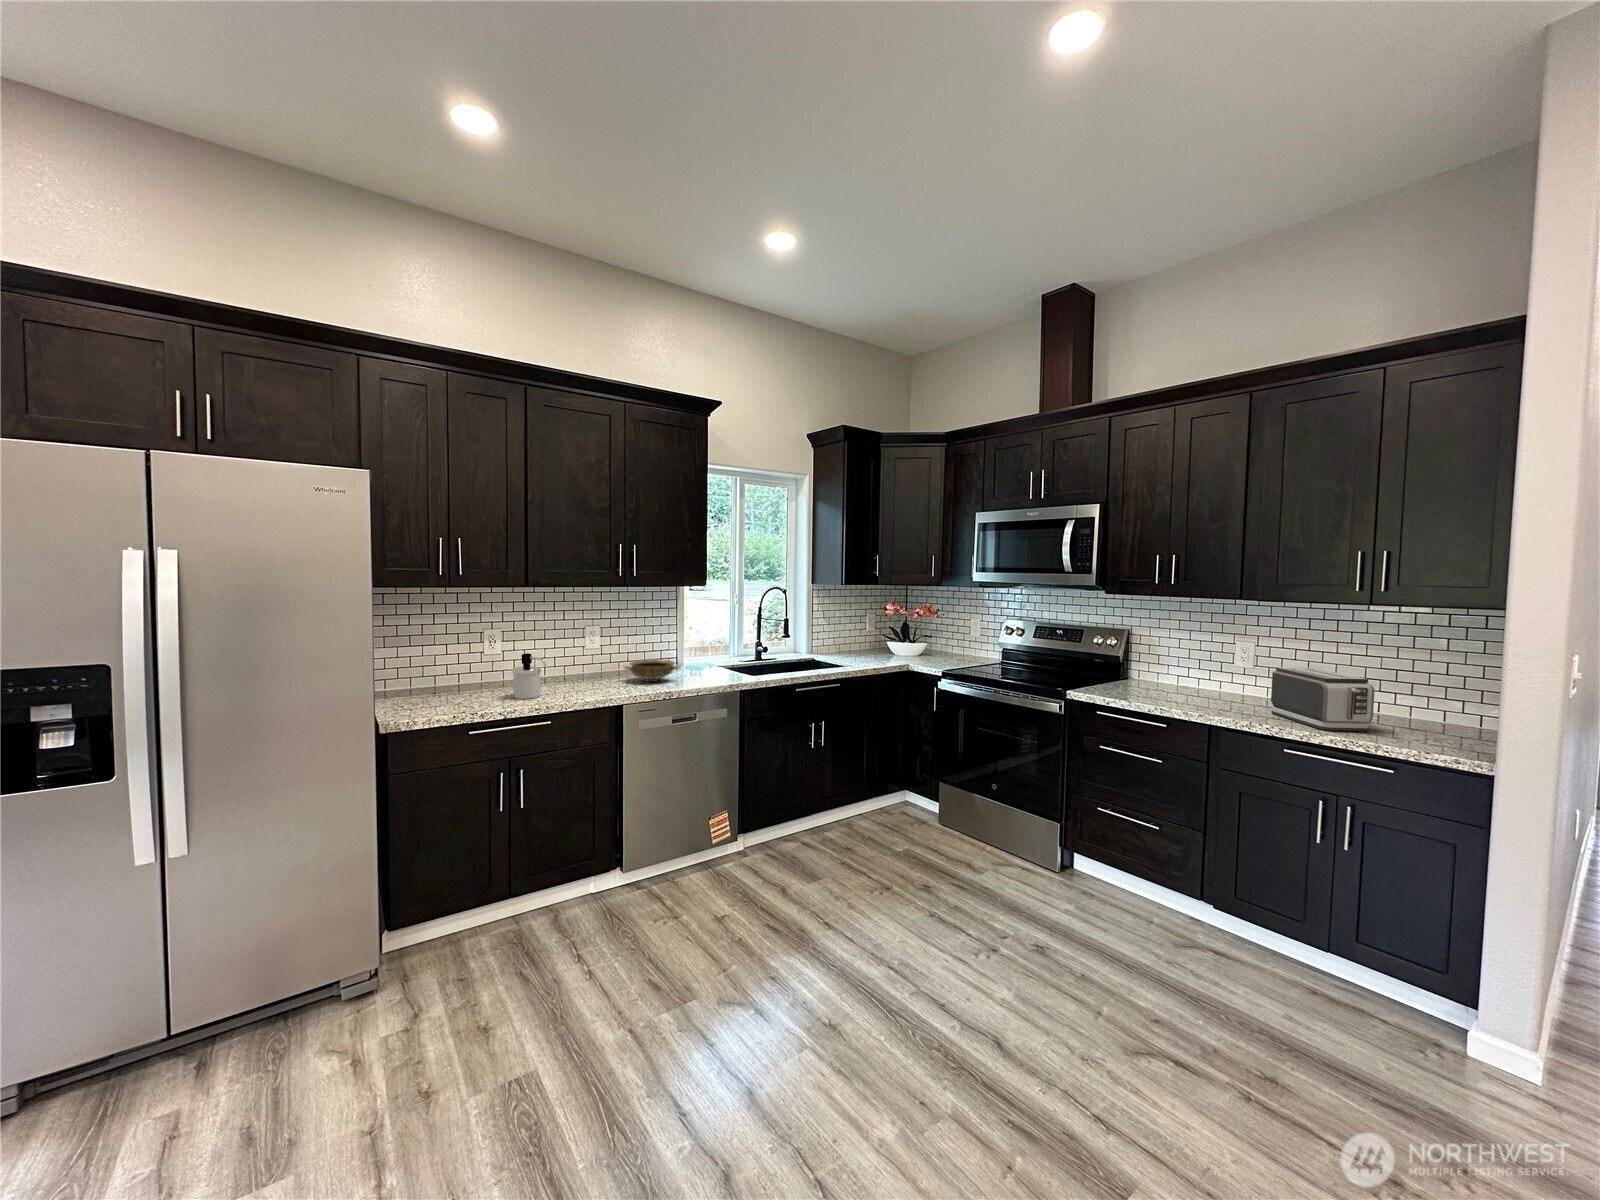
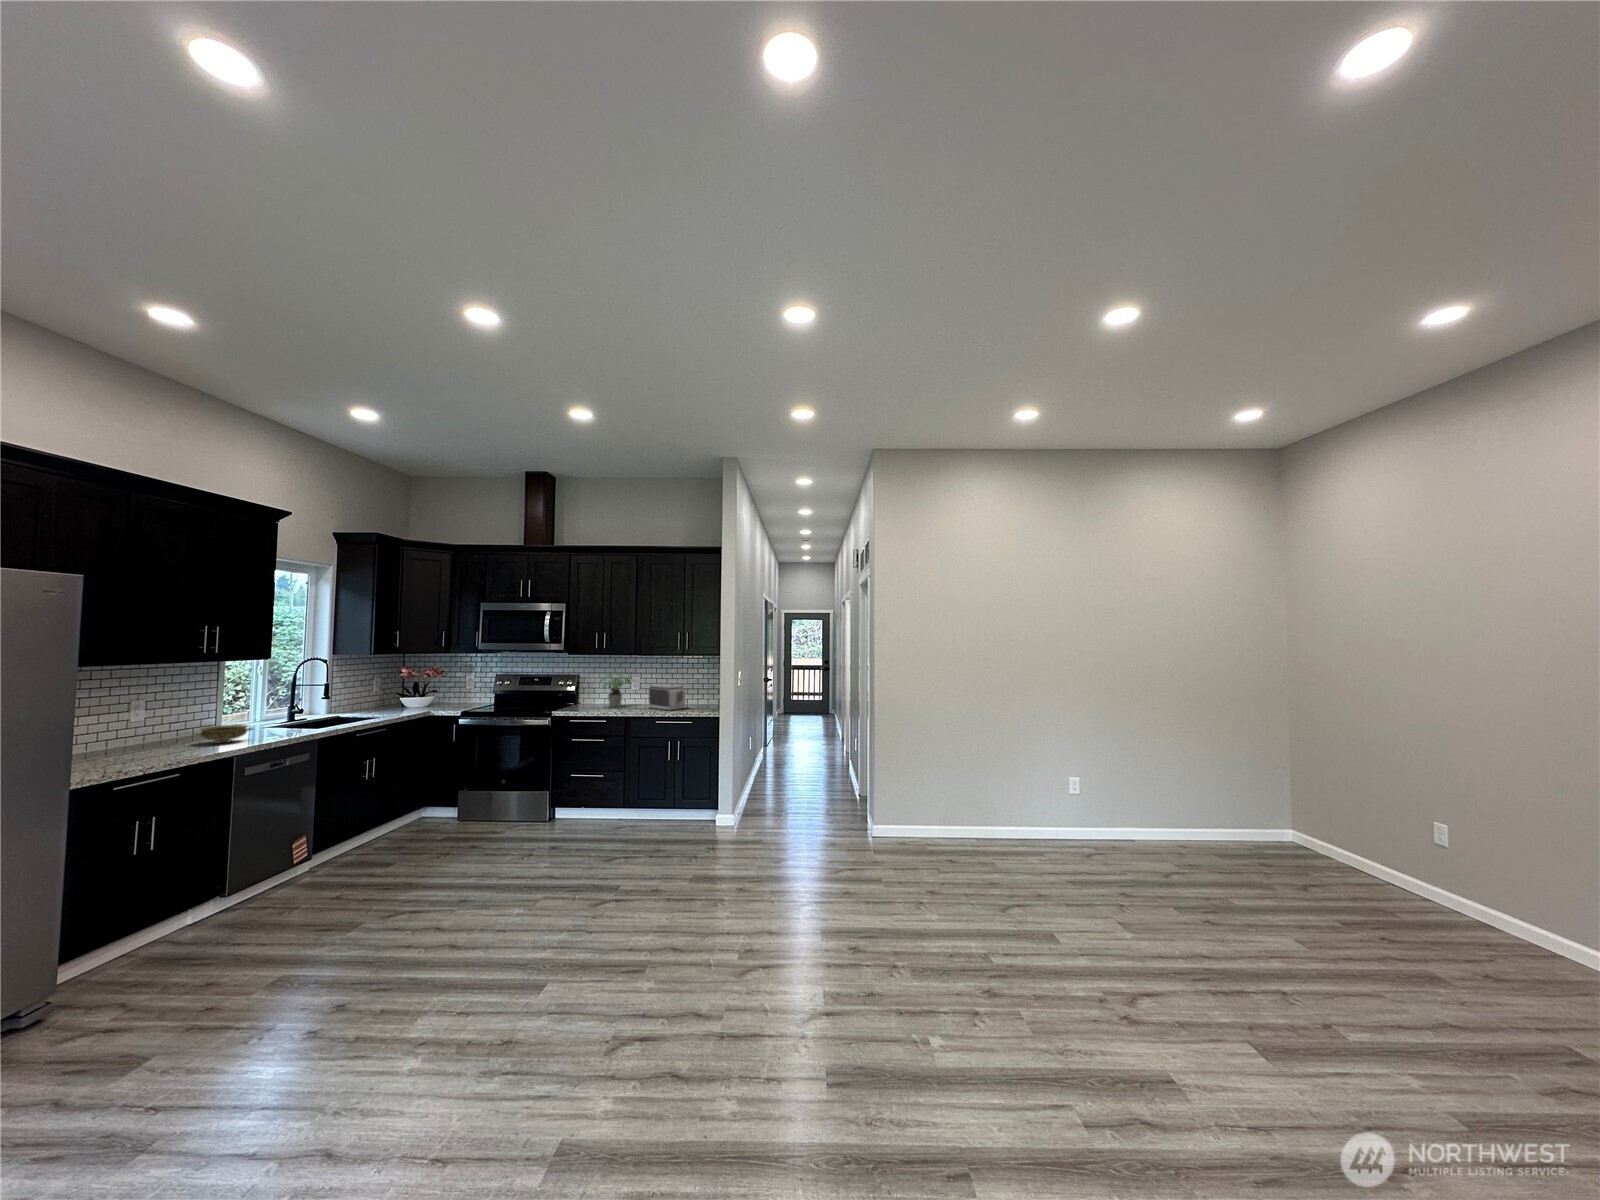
potted plant: none [1161,631,1239,699] -> present [600,672,631,707]
soap dispenser: present [512,653,546,699] -> none [106,726,156,766]

